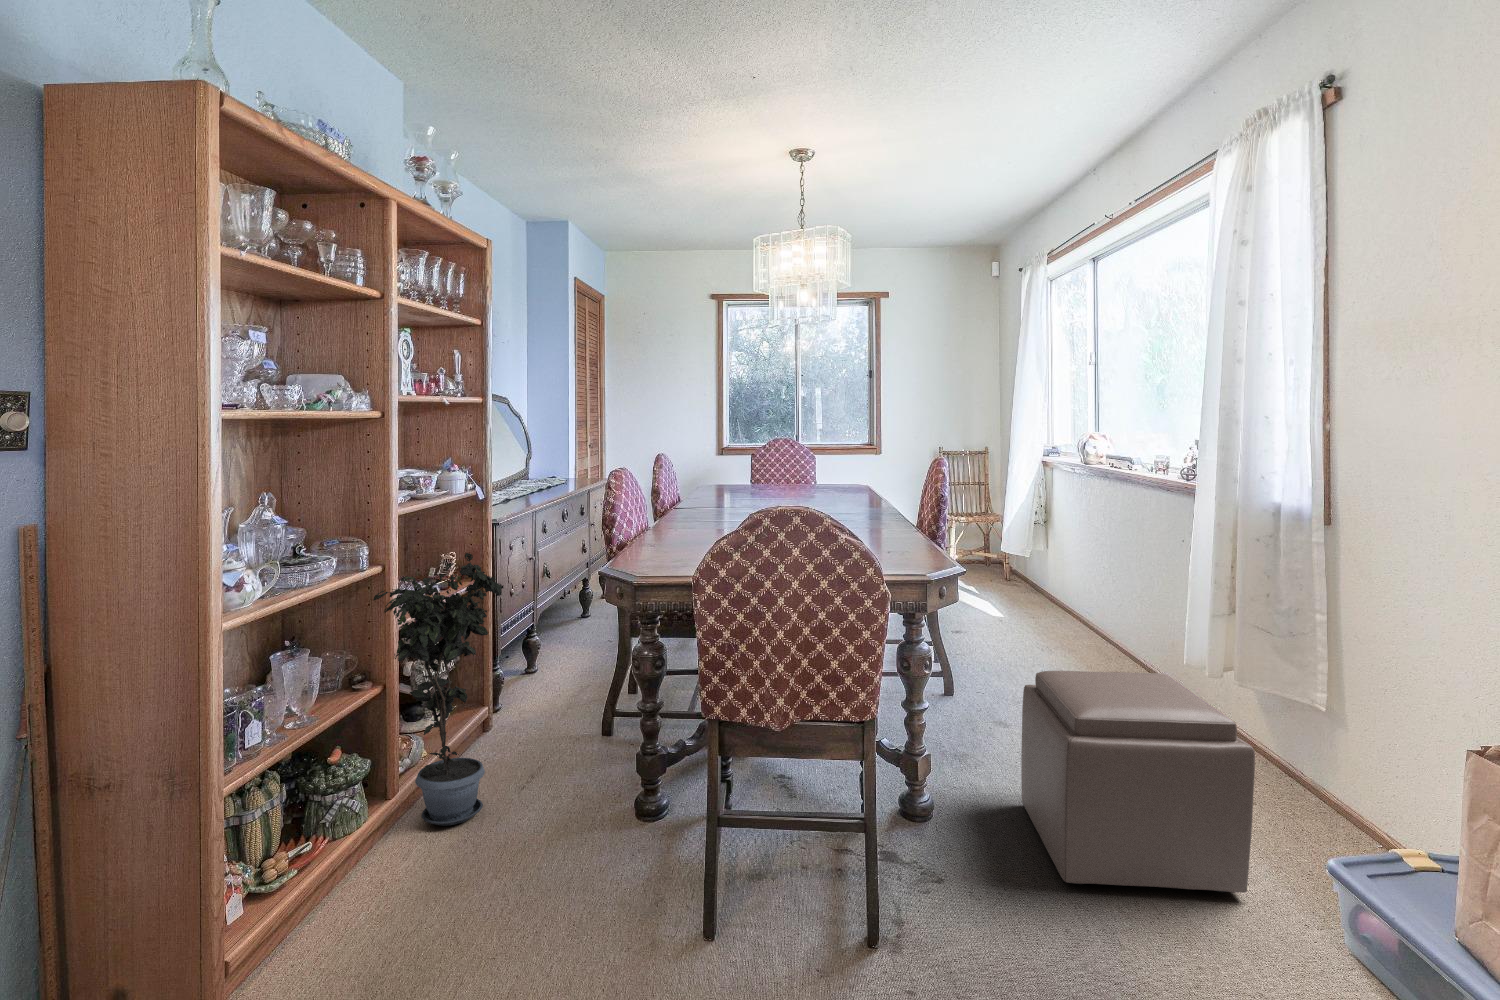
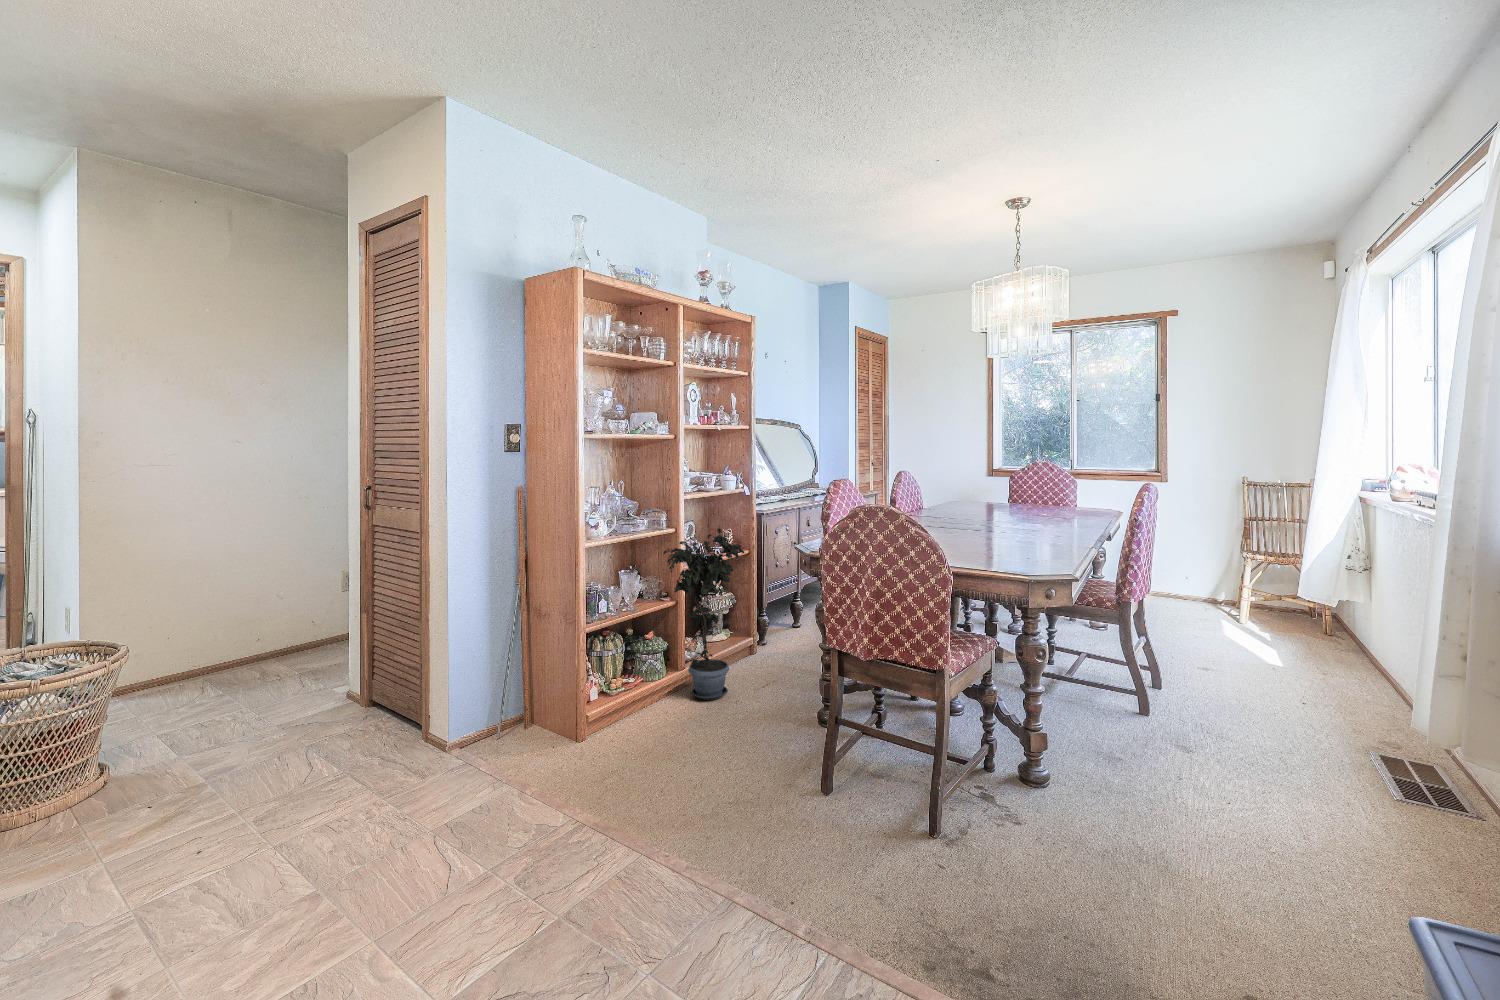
ottoman: present [1021,671,1255,893] -> none [1130,657,1339,890]

